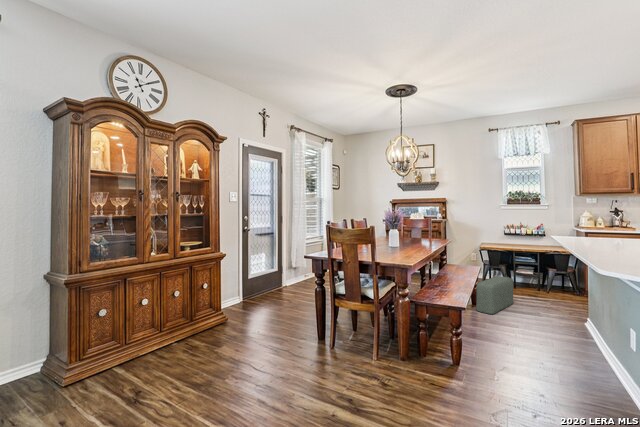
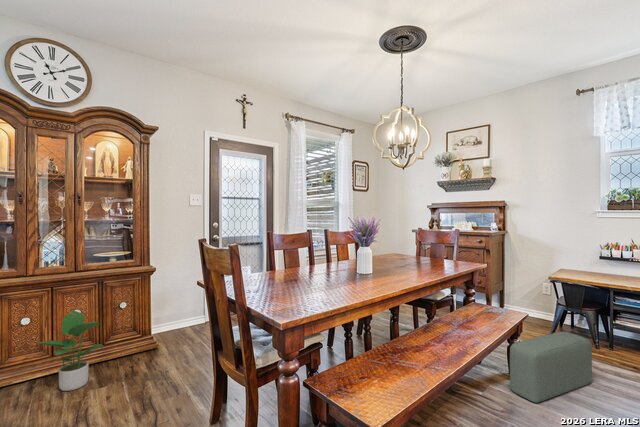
potted plant: none [171,286,214,347] -> present [38,311,103,391]

